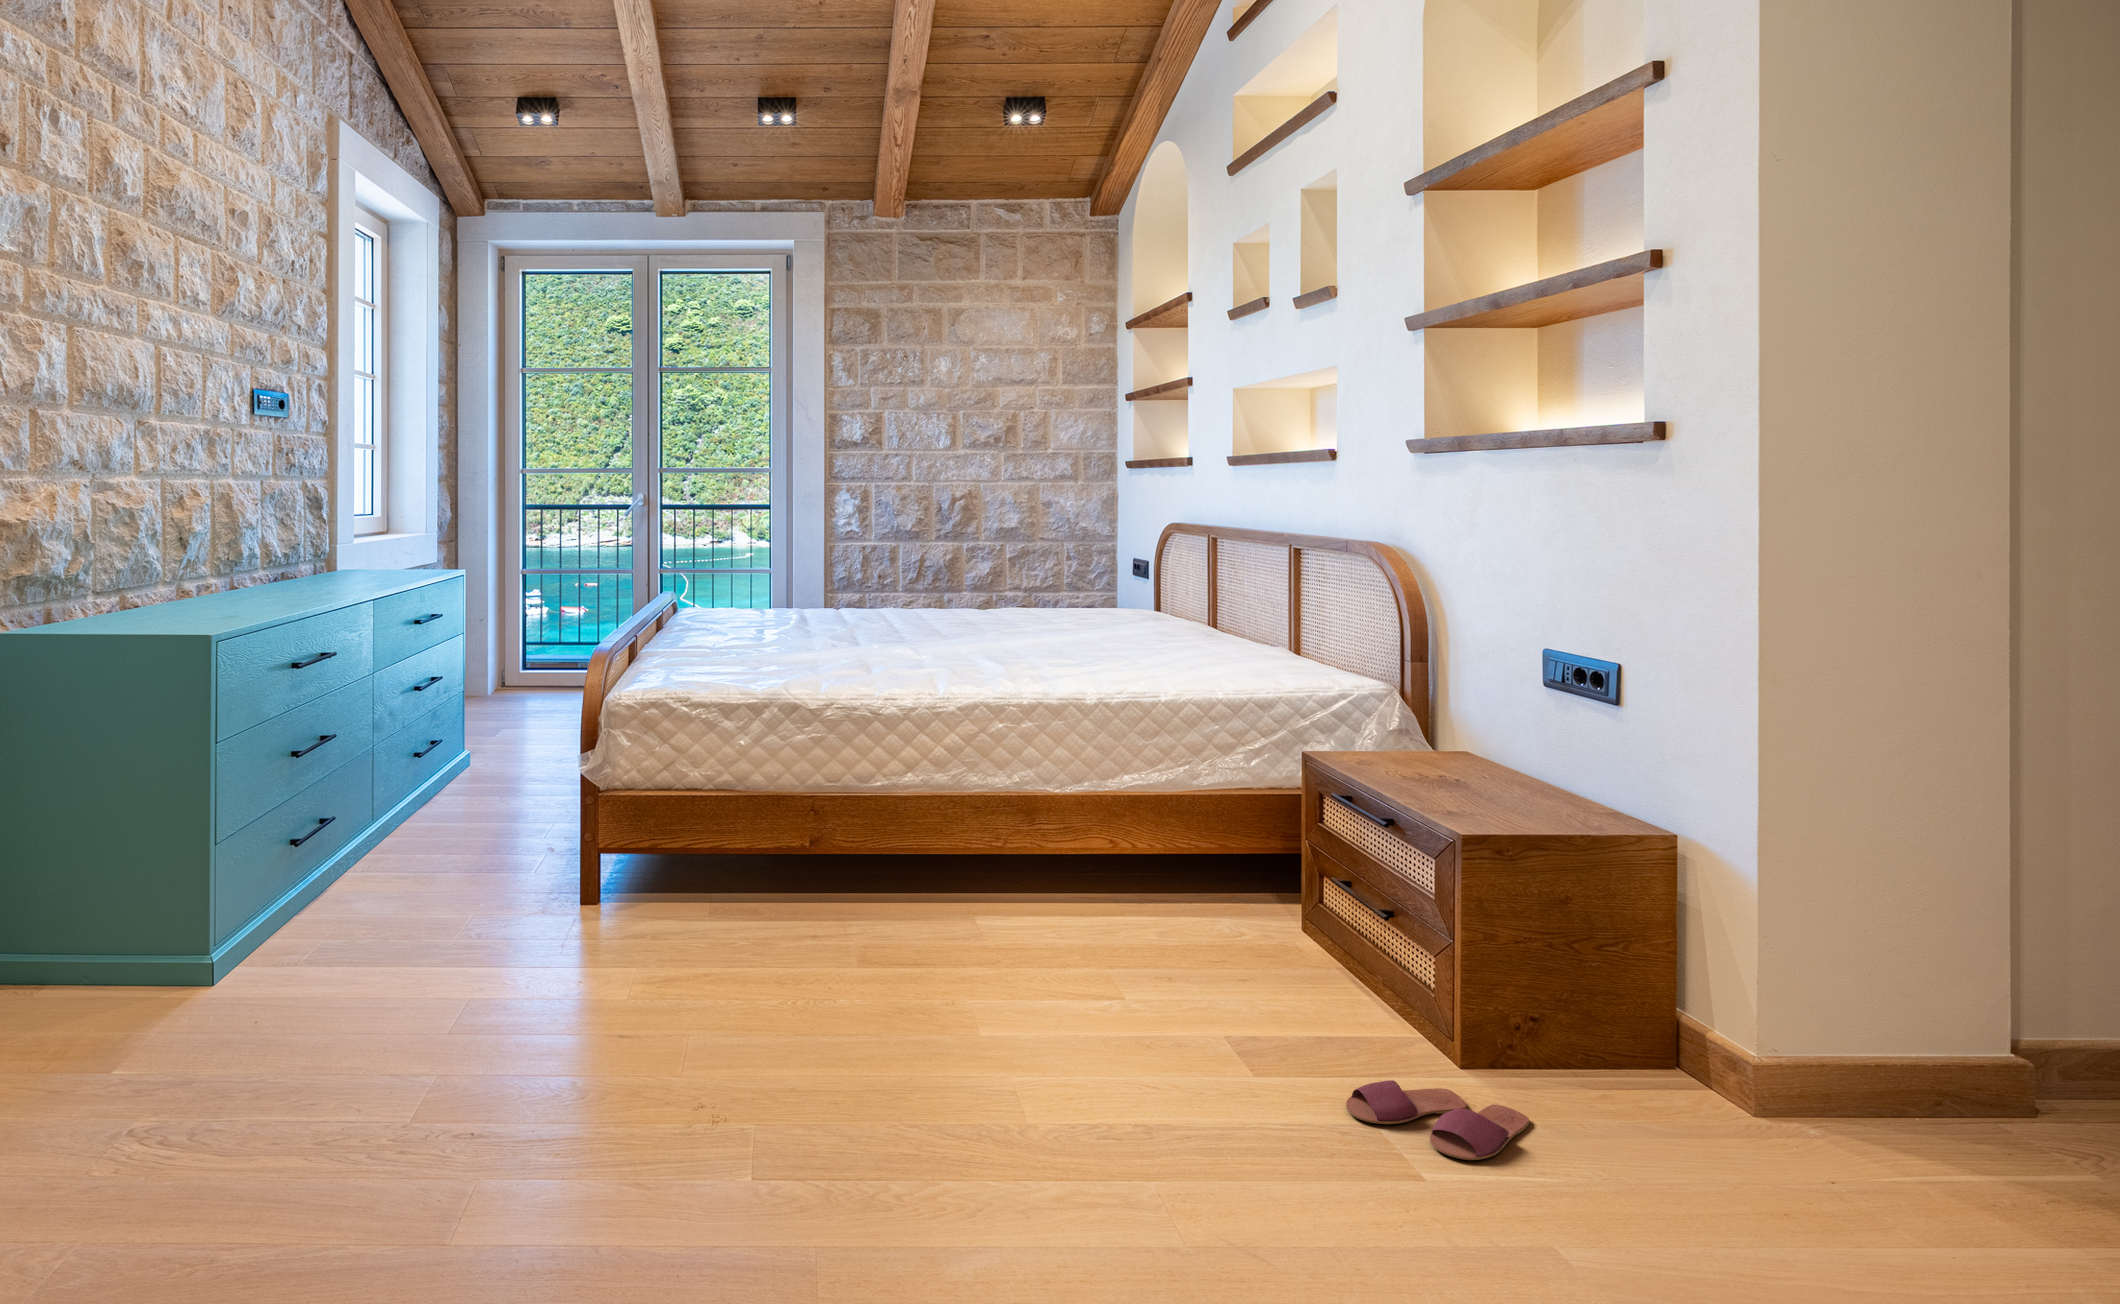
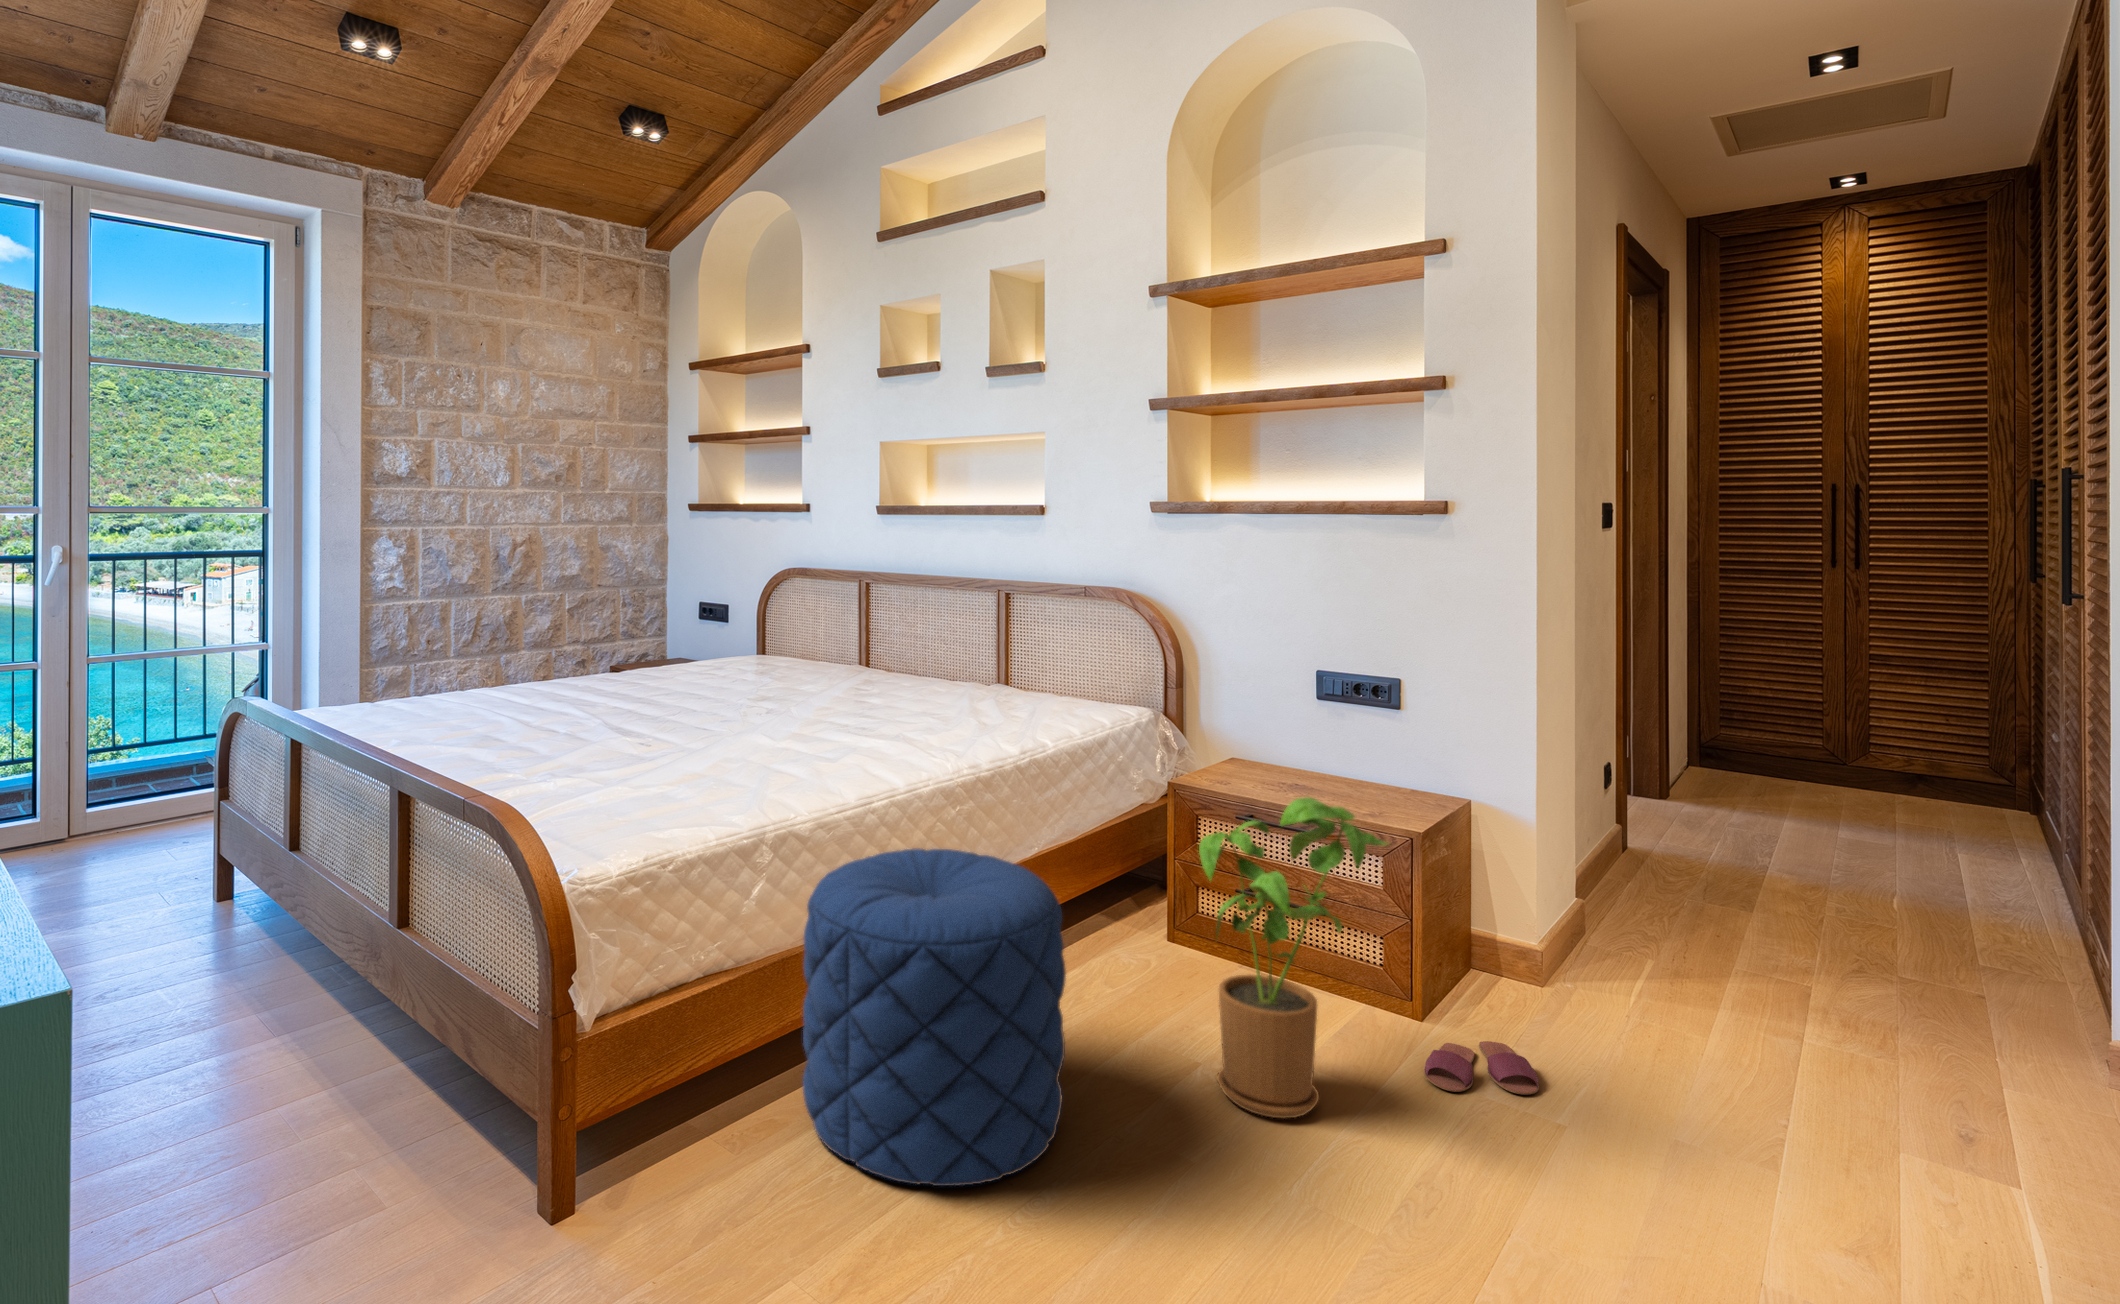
house plant: none [1060,740,1254,1067] -> present [1199,797,1388,1119]
pouf: none [751,741,965,1001] -> present [803,848,1066,1186]

